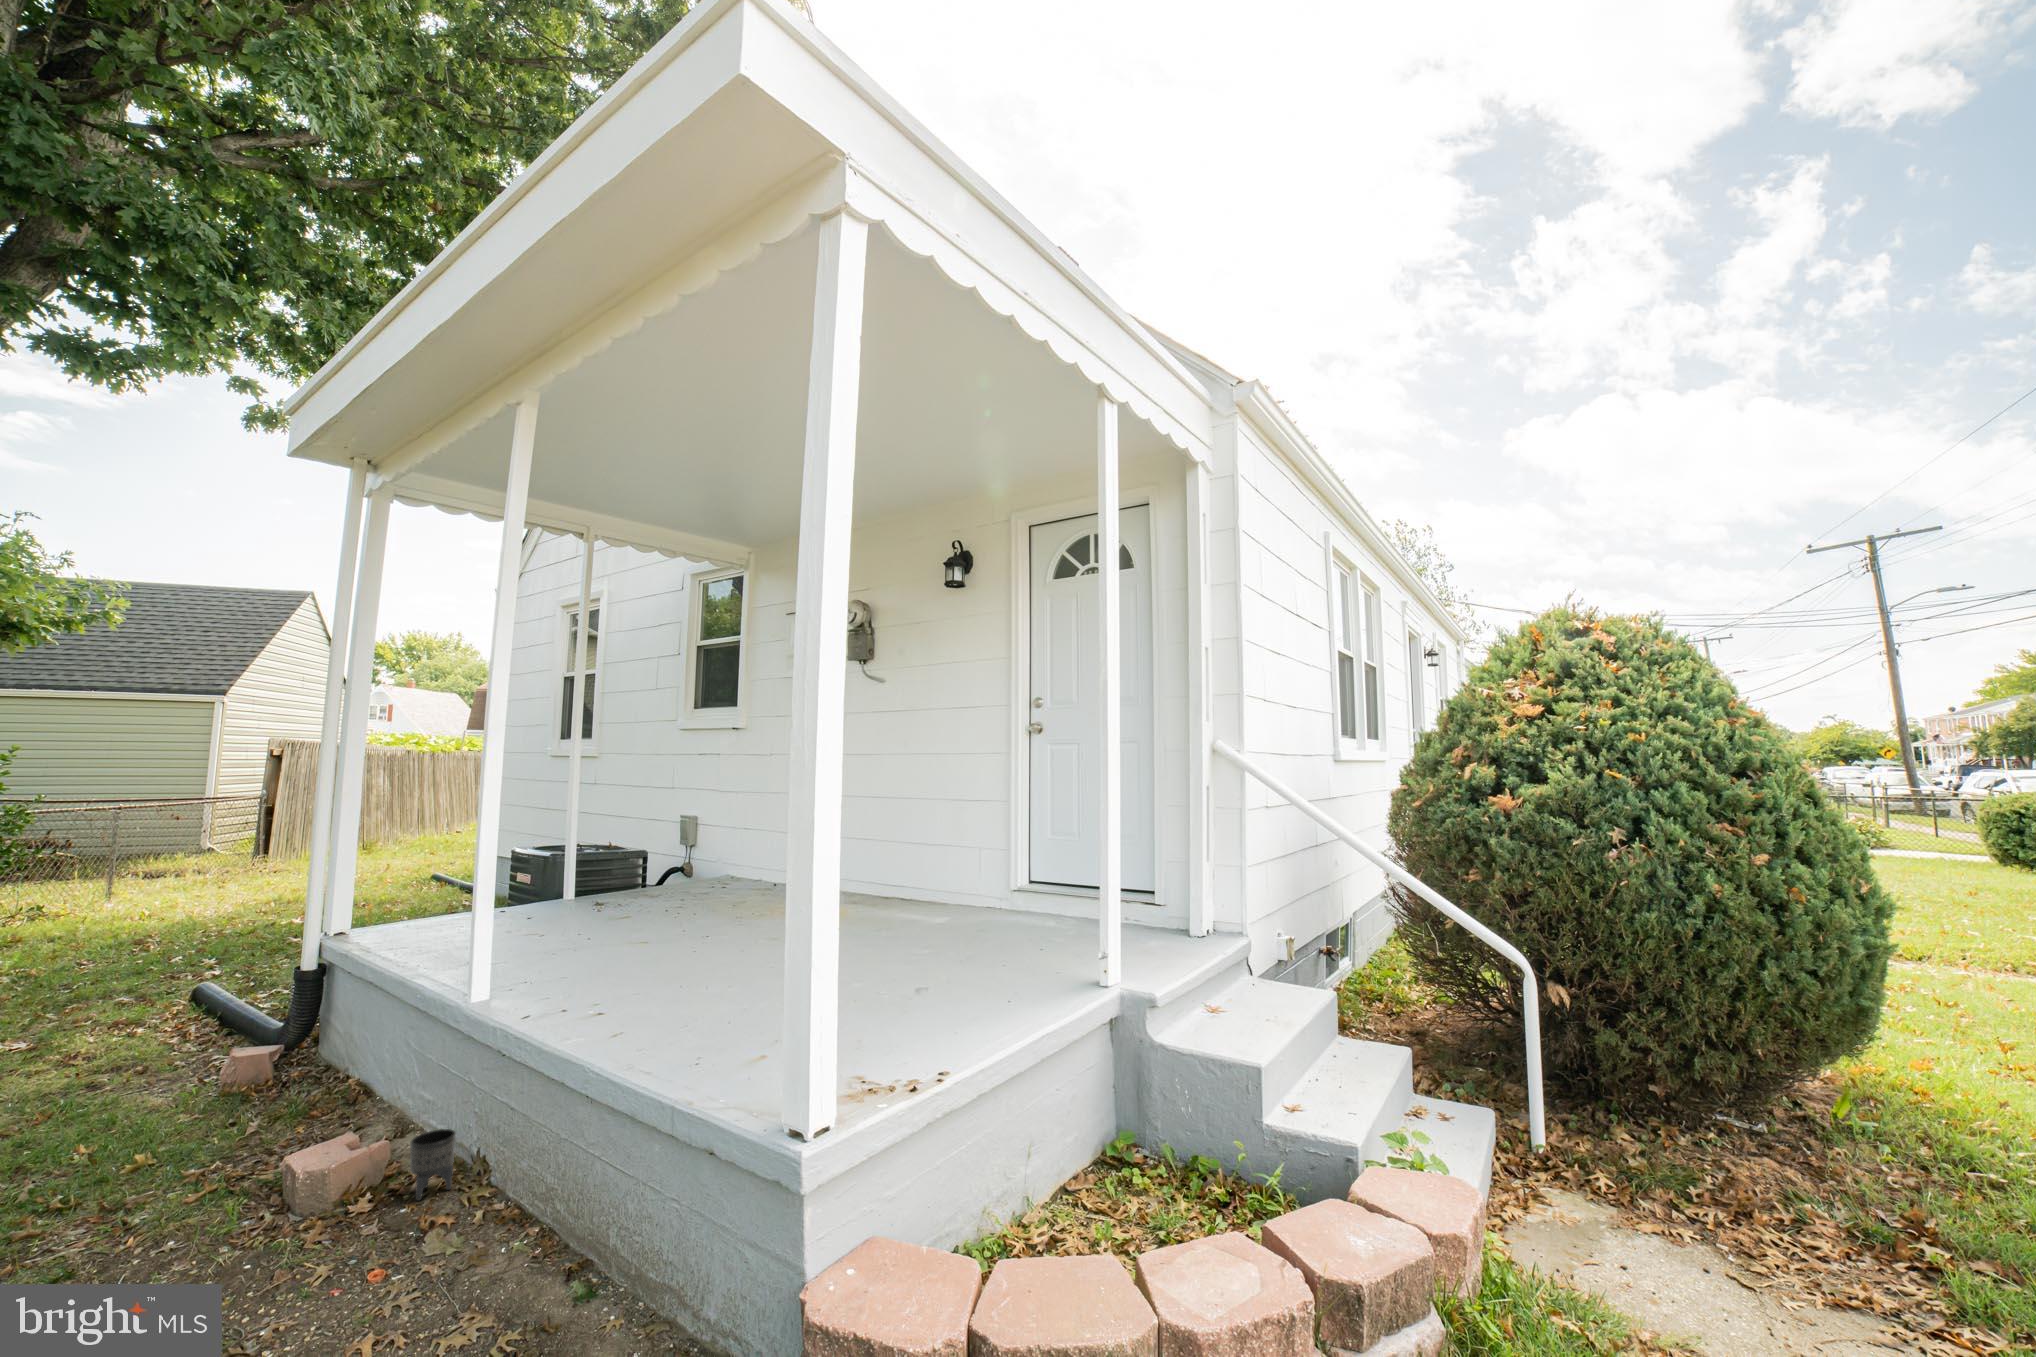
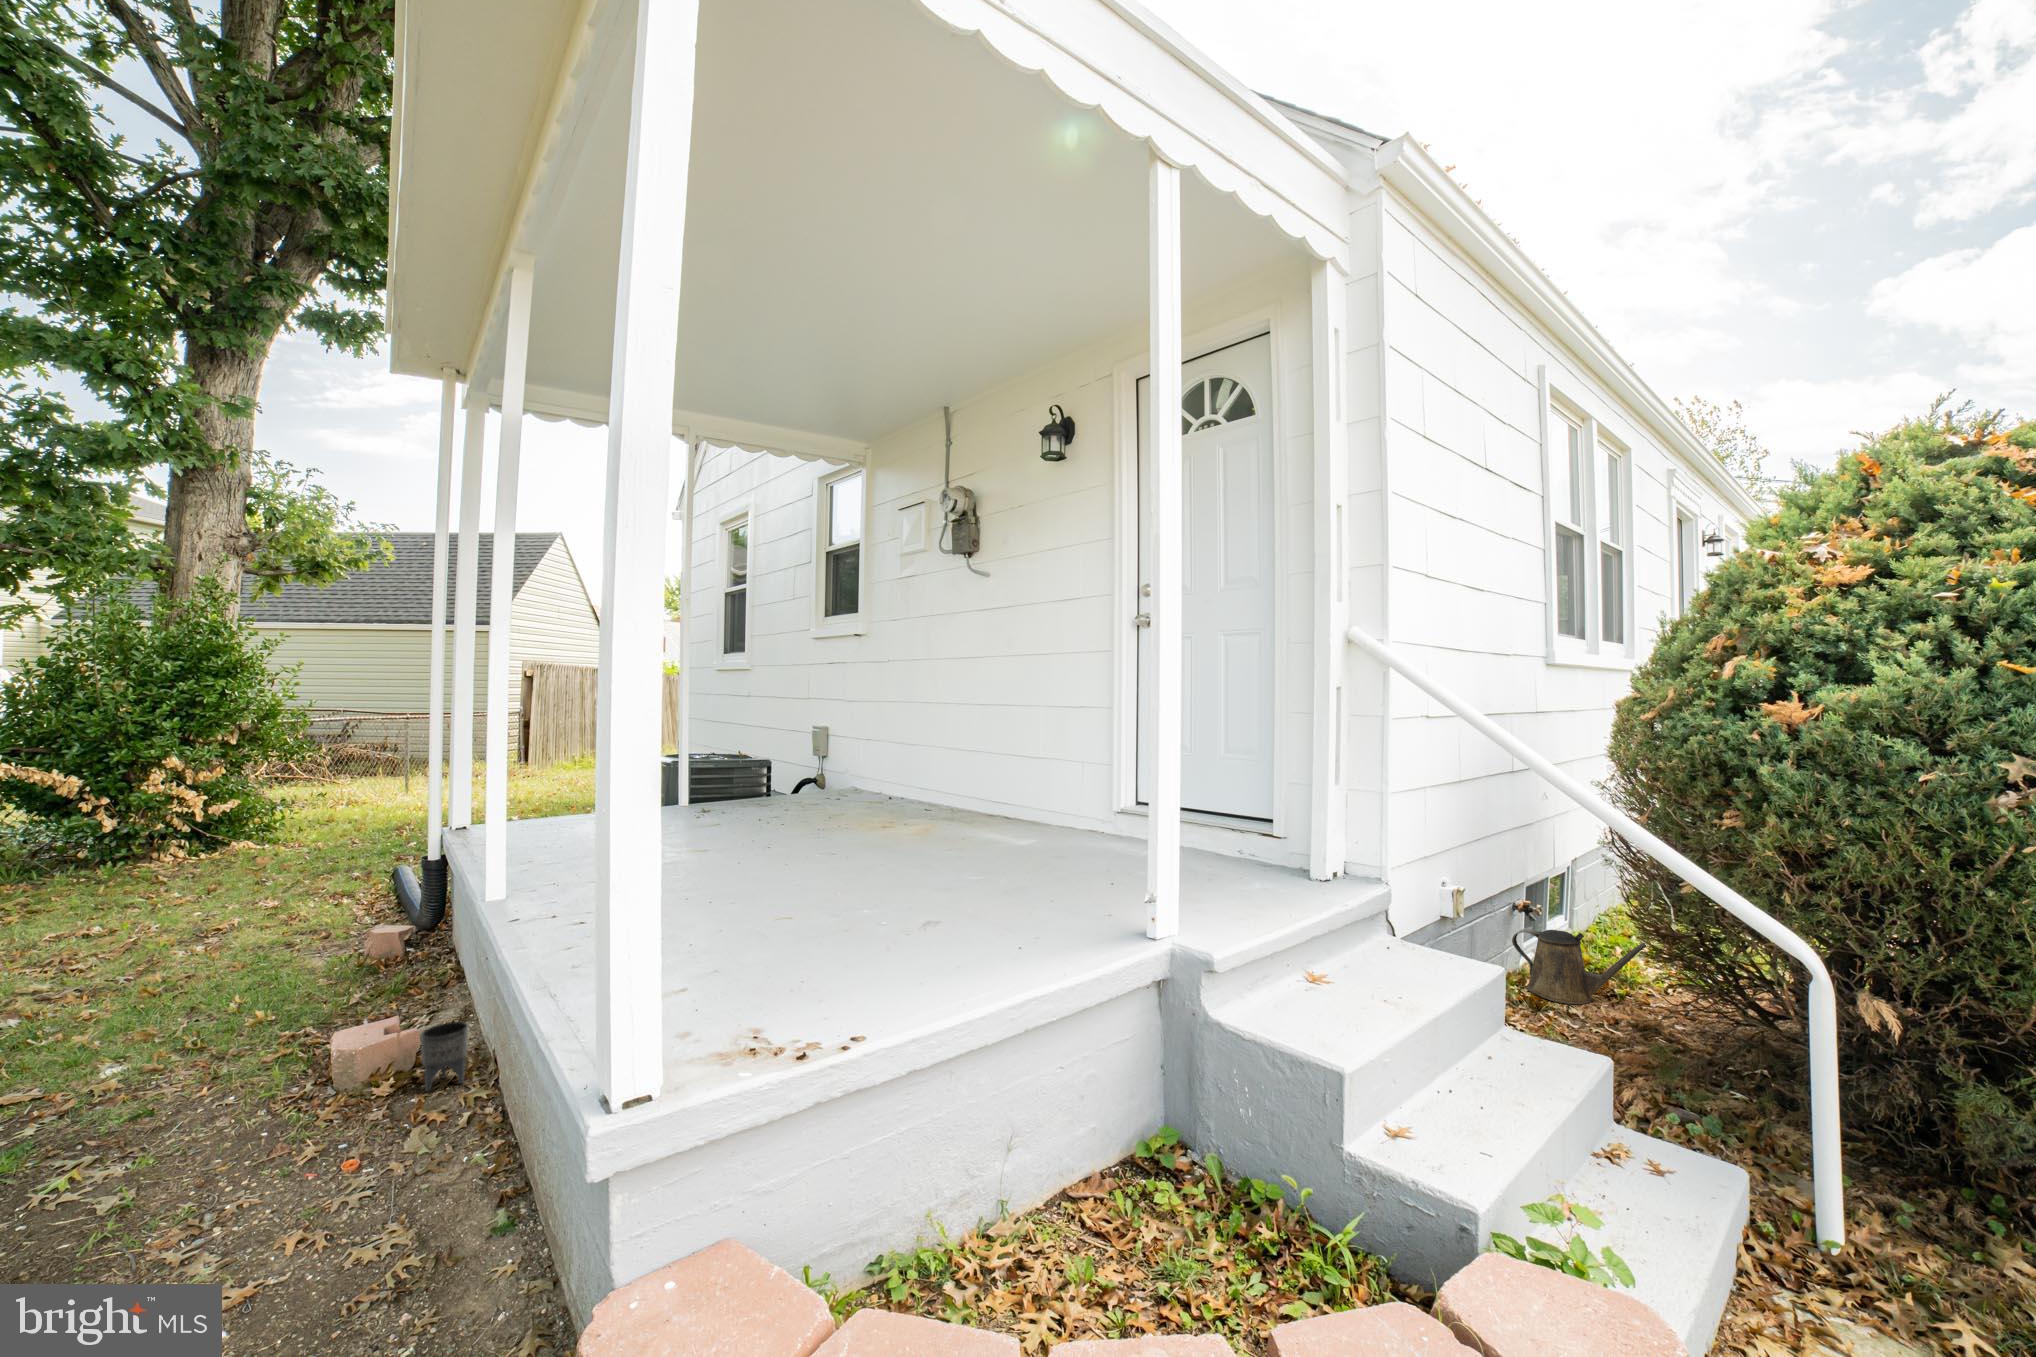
watering can: none [1323,966,1421,1022] -> present [1512,929,1646,1004]

